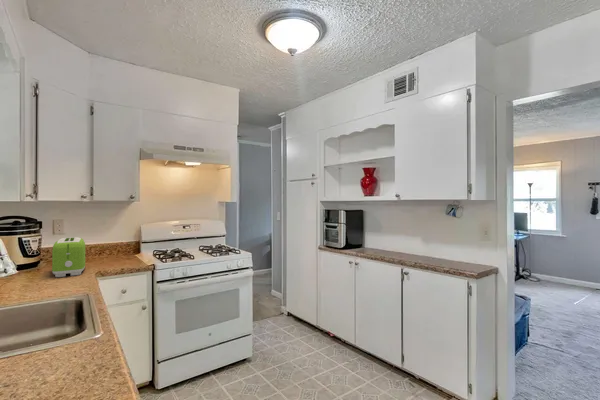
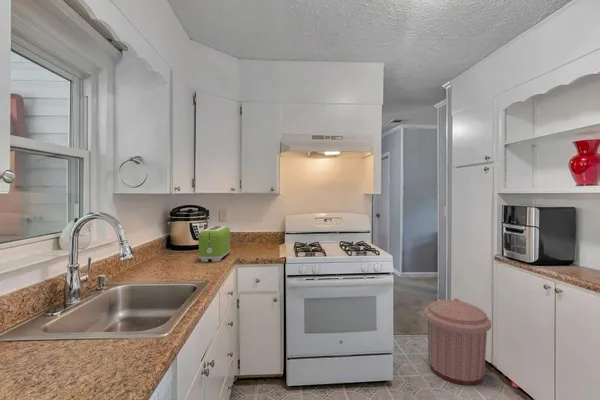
trash can: none [272,283,319,348] -> present [424,298,491,385]

